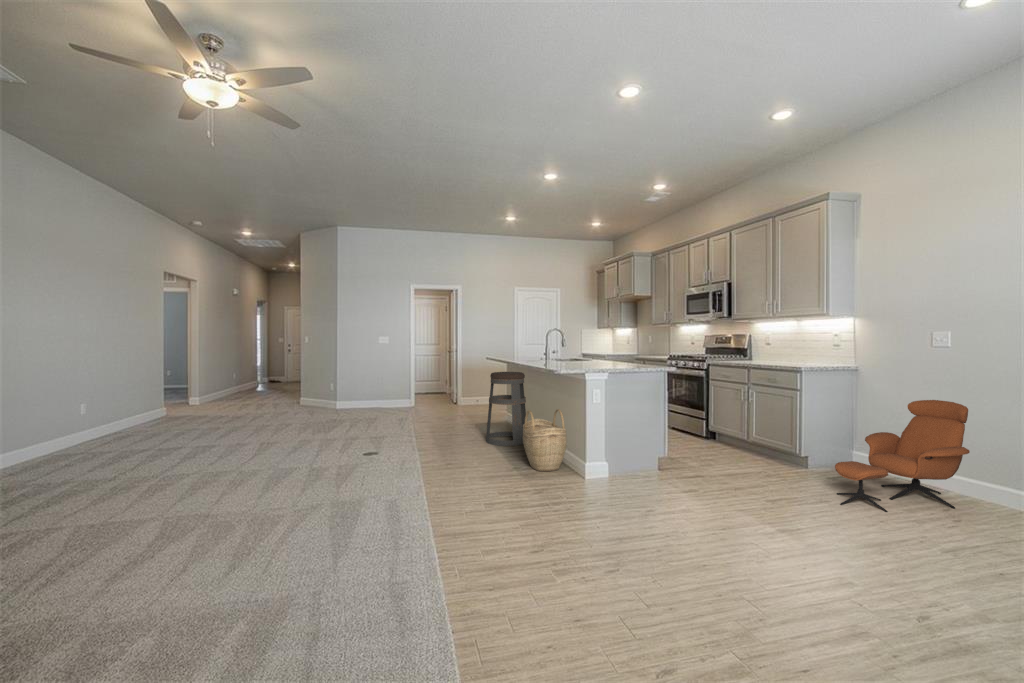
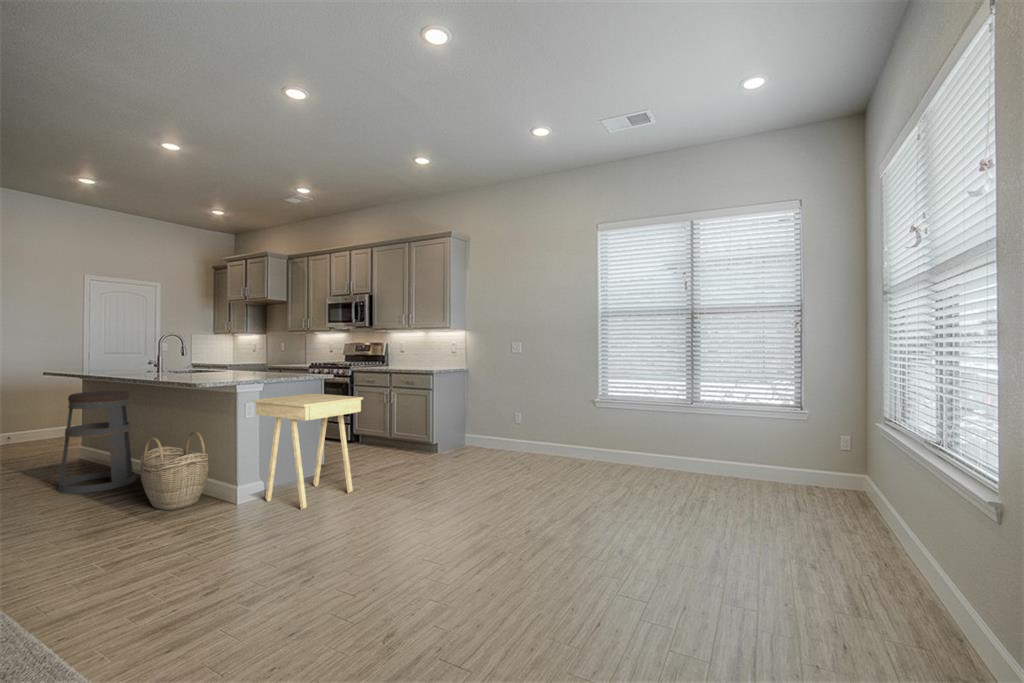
side table: none [599,384,701,497] -> present [253,393,363,510]
lounge chair: present [835,400,970,512] -> none [460,390,533,476]

